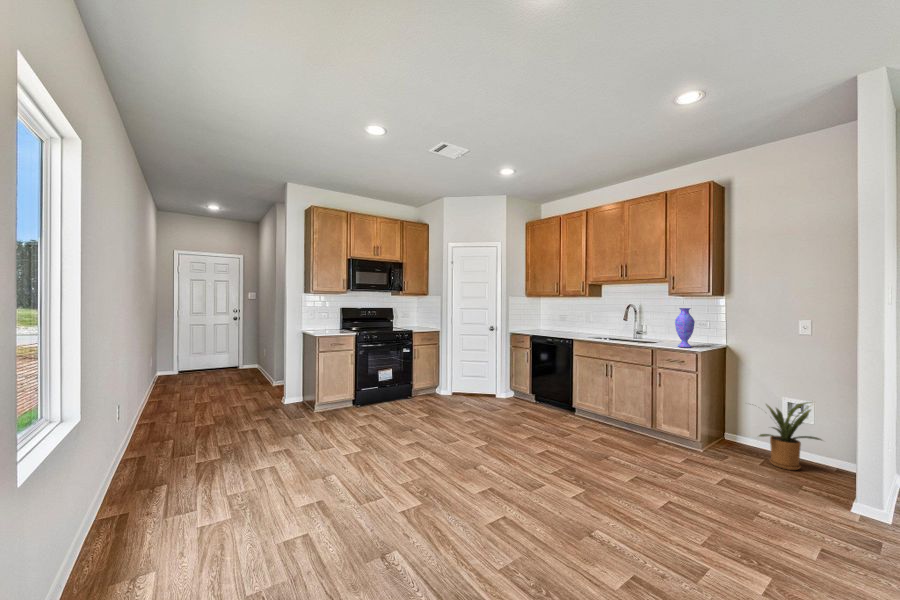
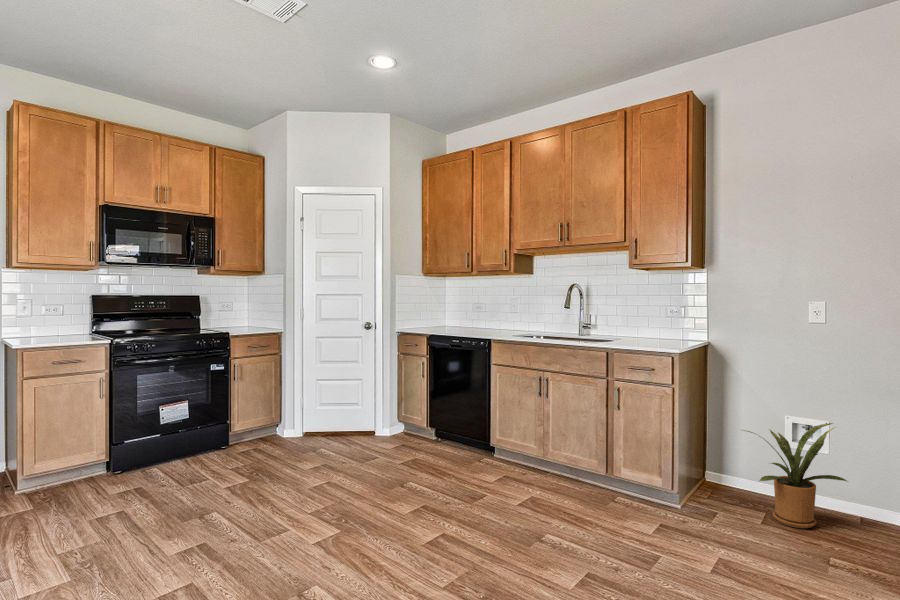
vase: present [675,308,695,347] -> none [639,287,667,347]

